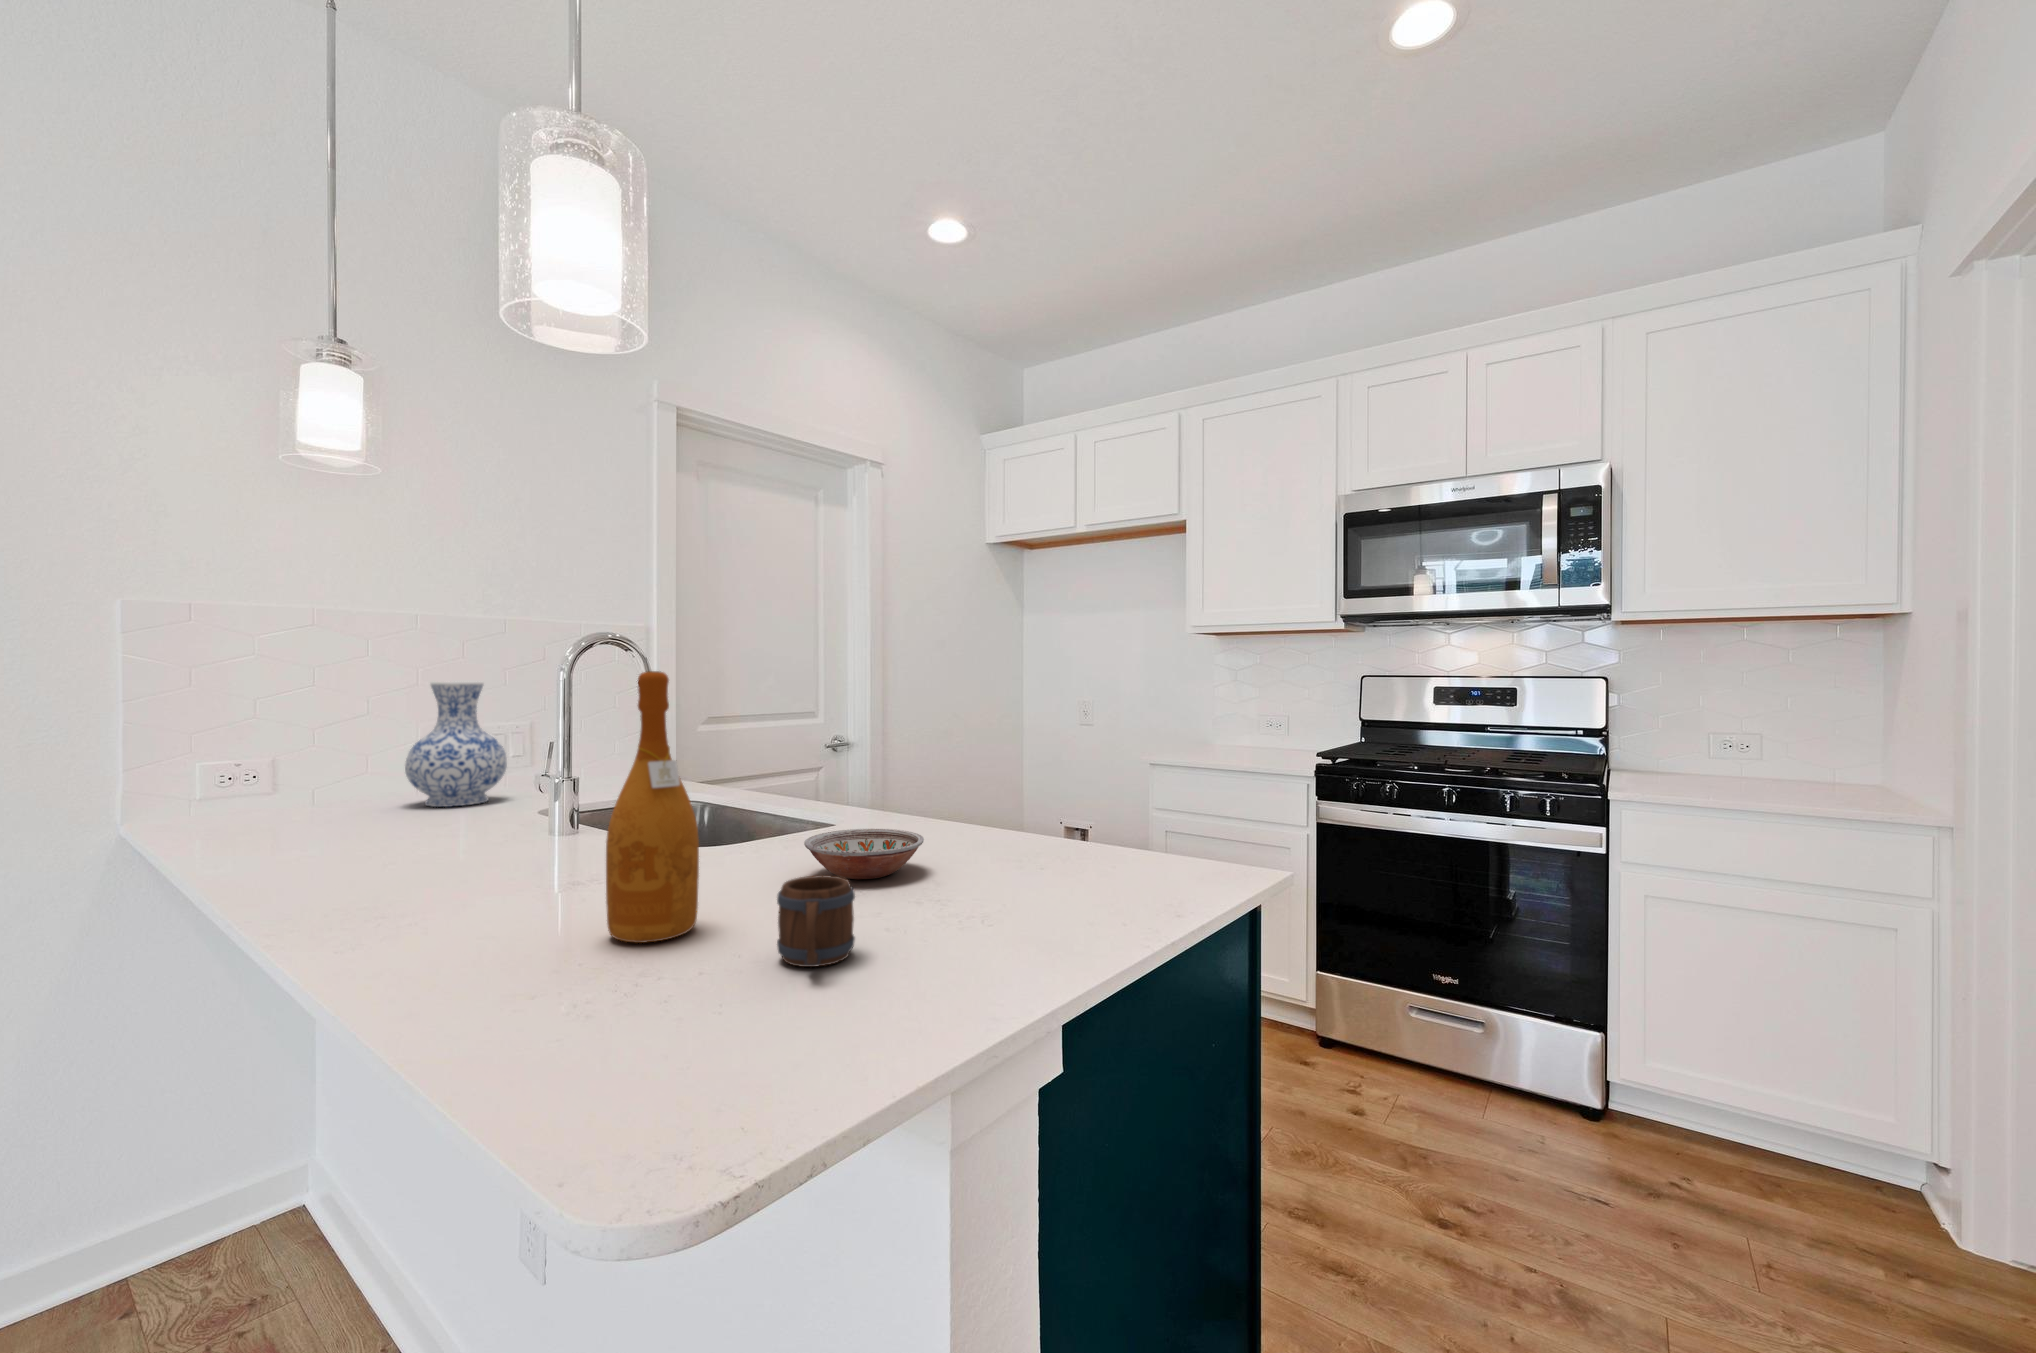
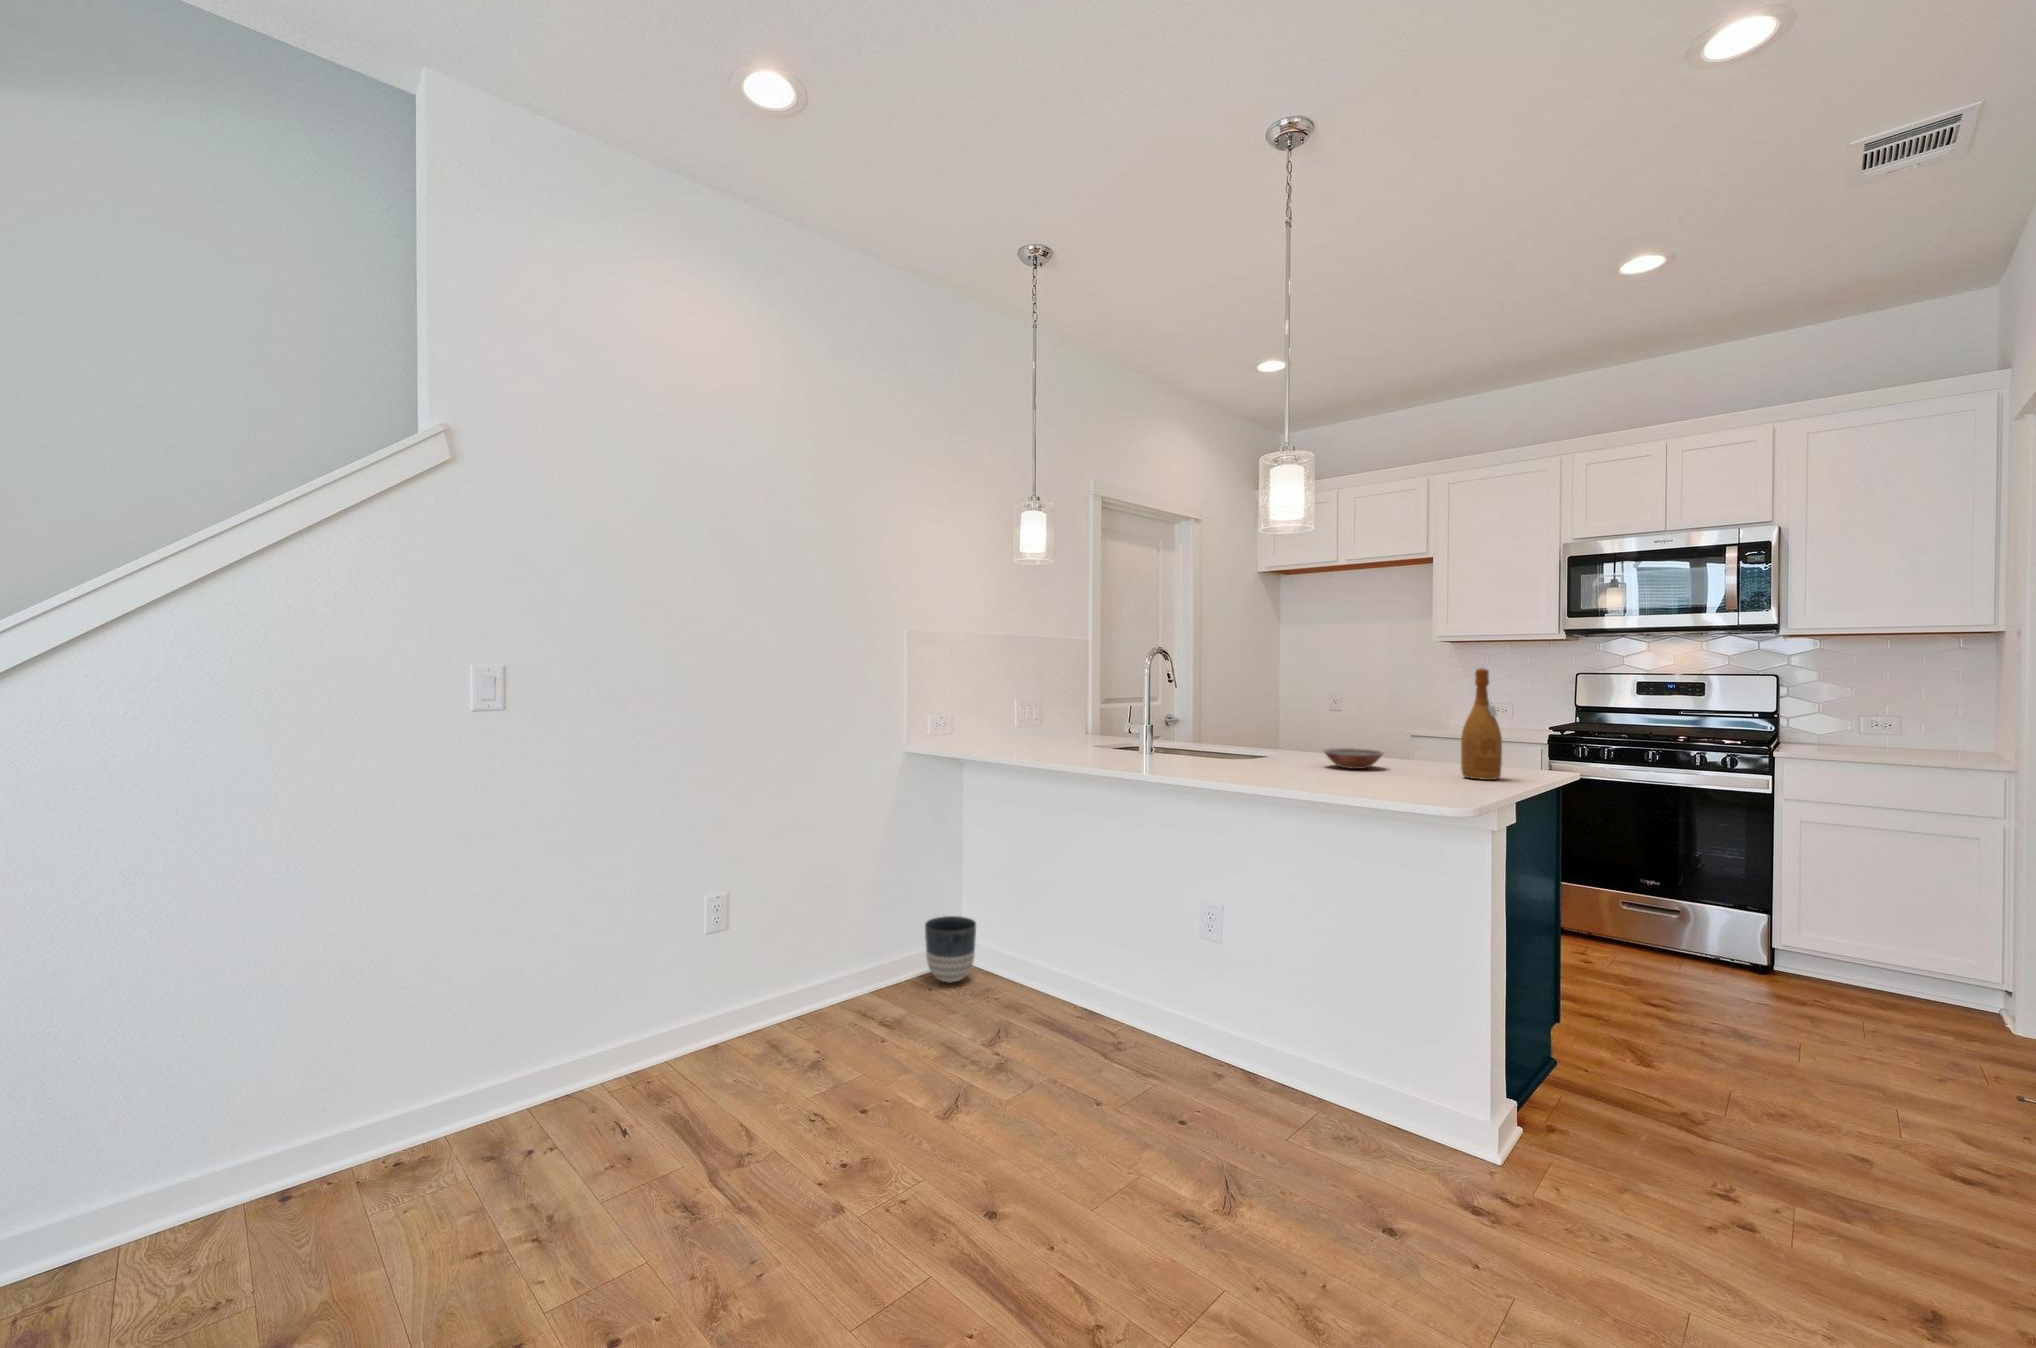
wine bottle: present [606,671,699,943] -> present [1461,669,1502,780]
vase: present [405,682,507,807] -> none [1009,674,1058,744]
mug: present [777,875,855,967] -> none [1377,753,1410,785]
planter: none [157,1132,290,1276] -> present [925,916,976,983]

